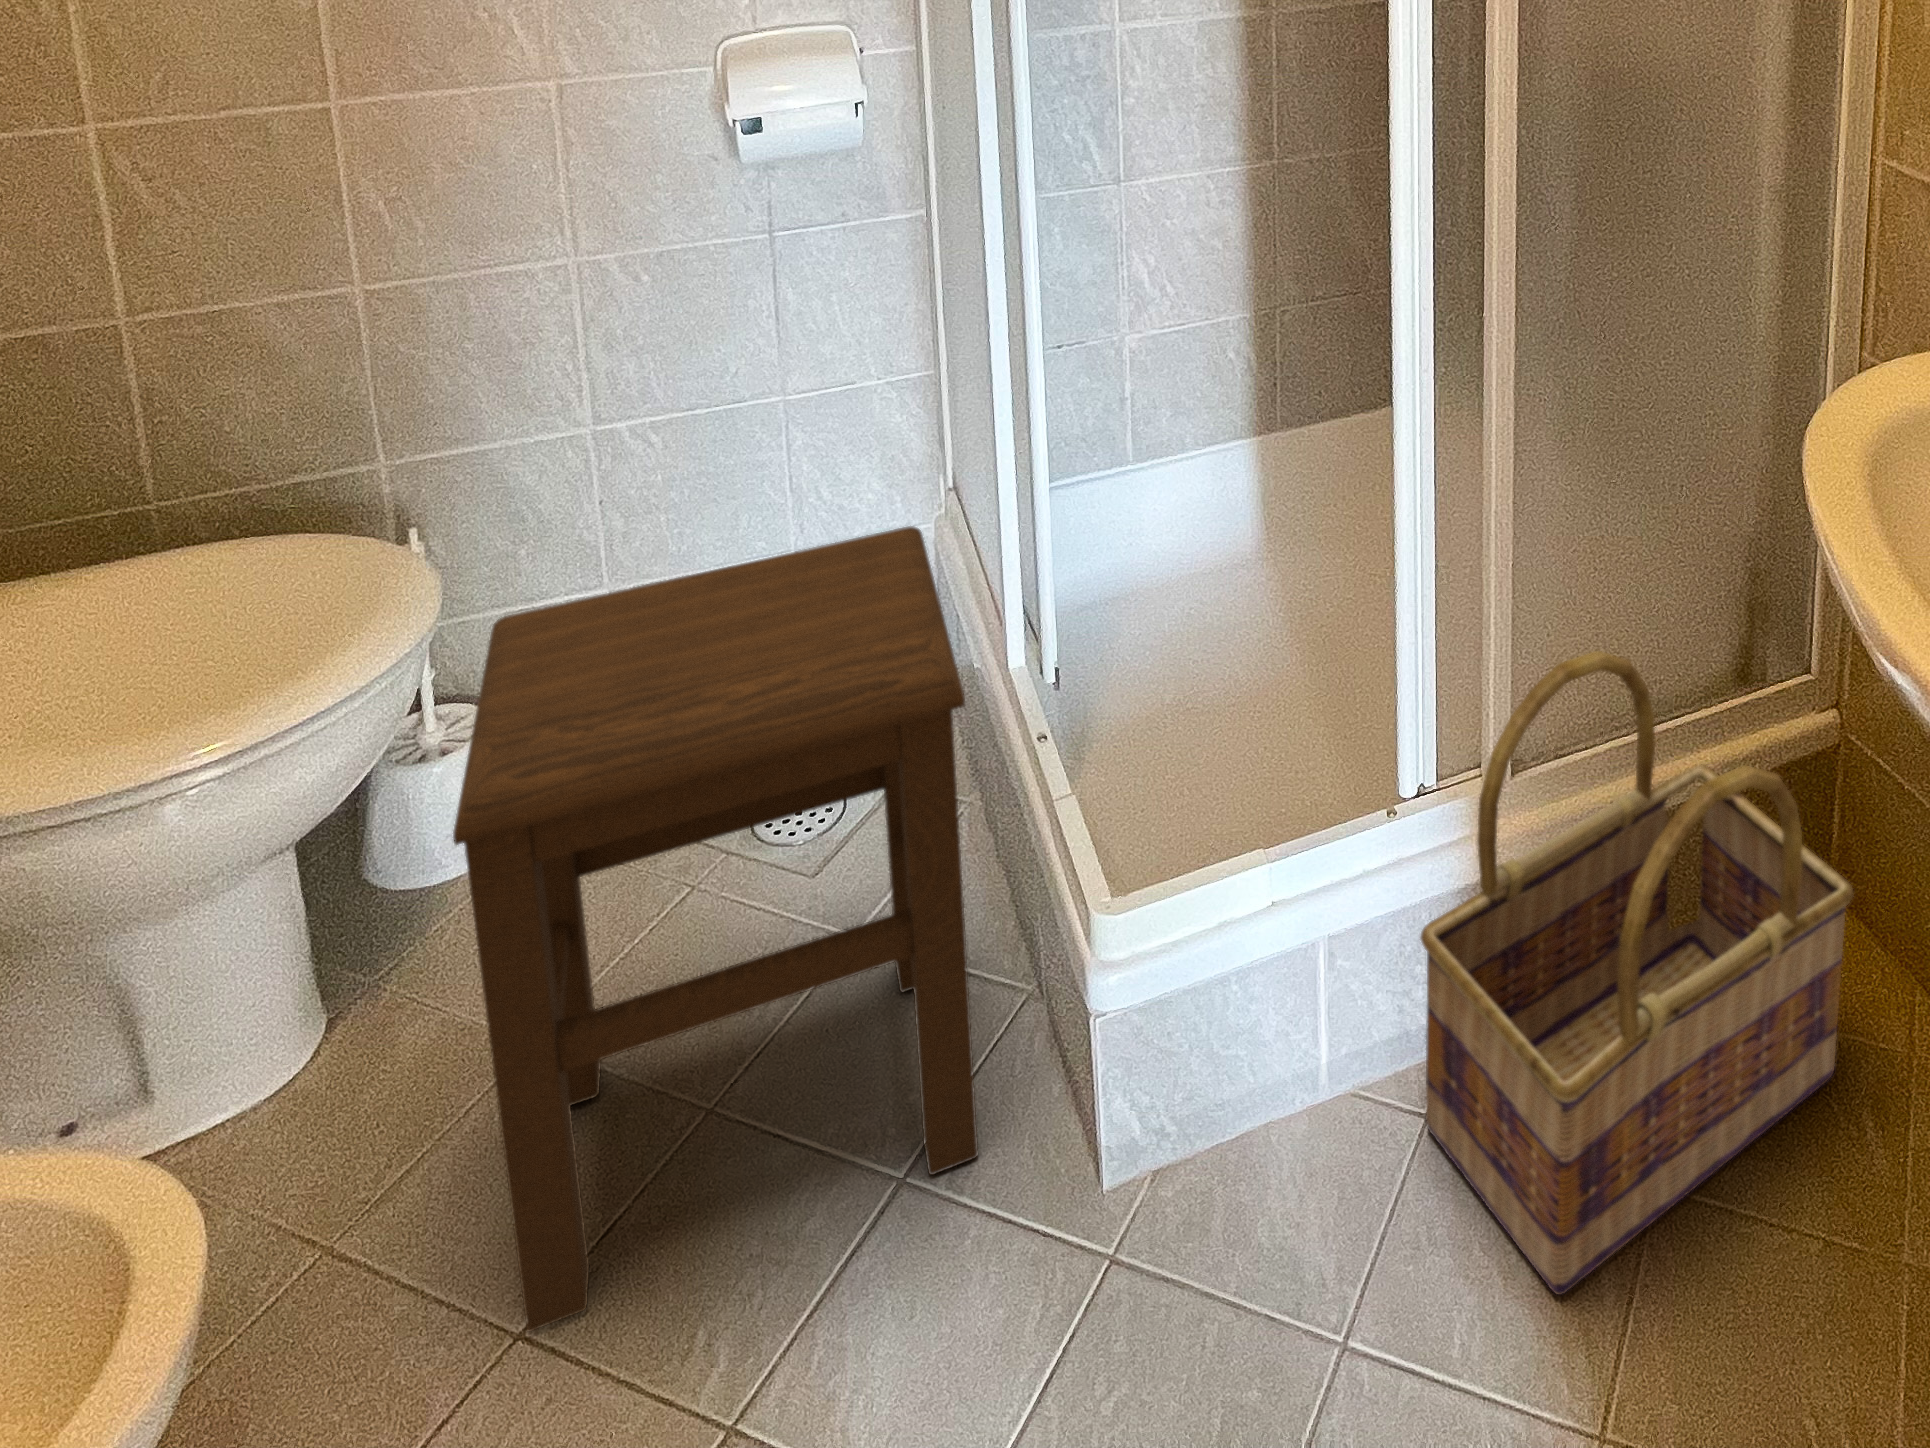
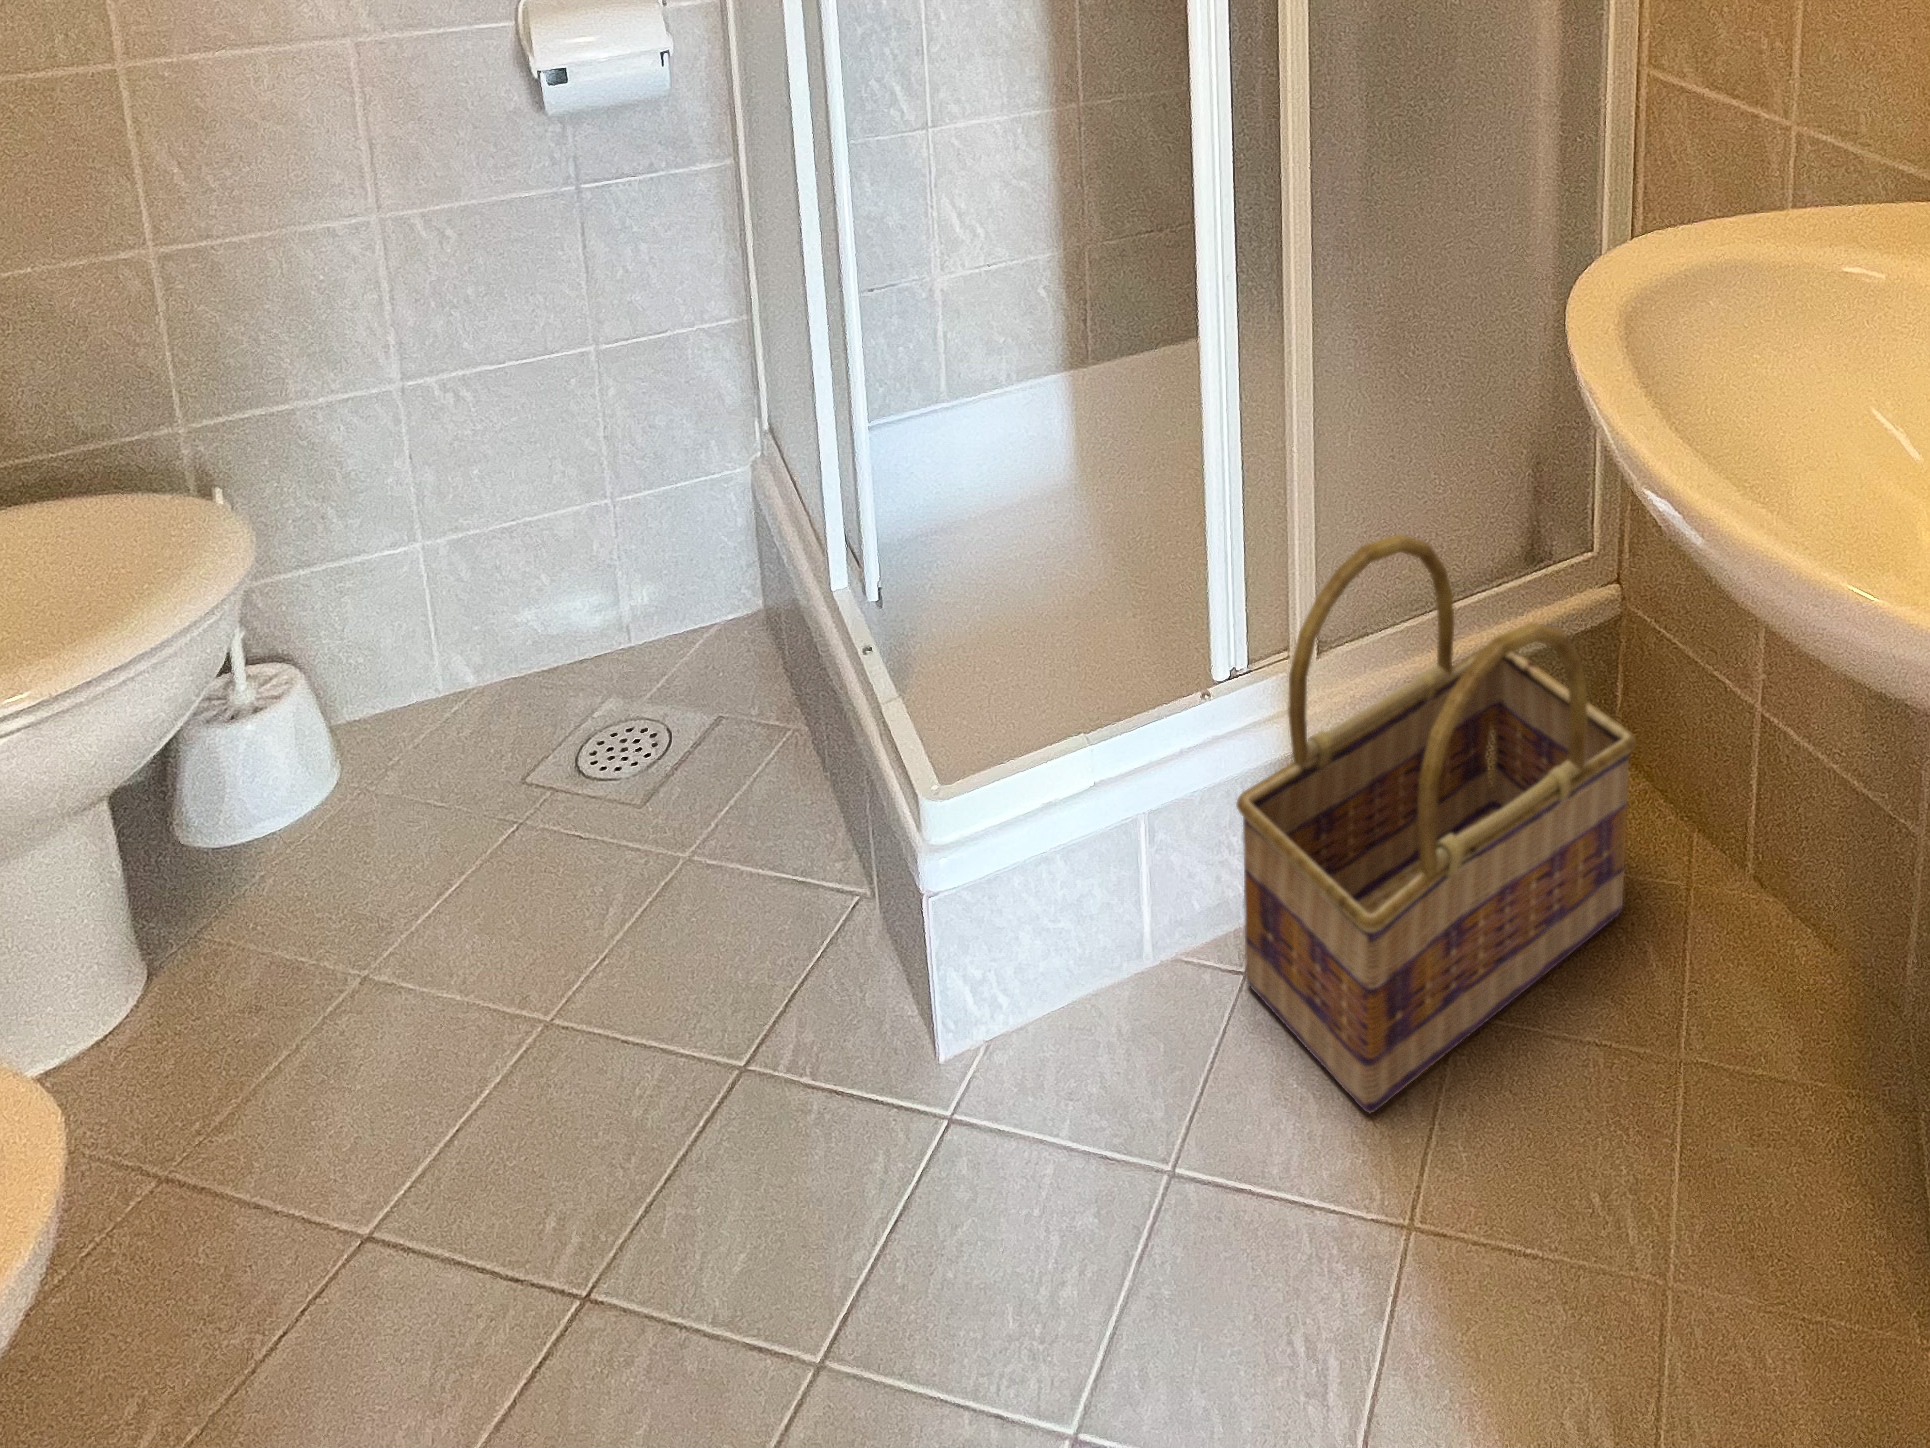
stool: present [453,526,978,1331] -> none [290,453,817,1228]

